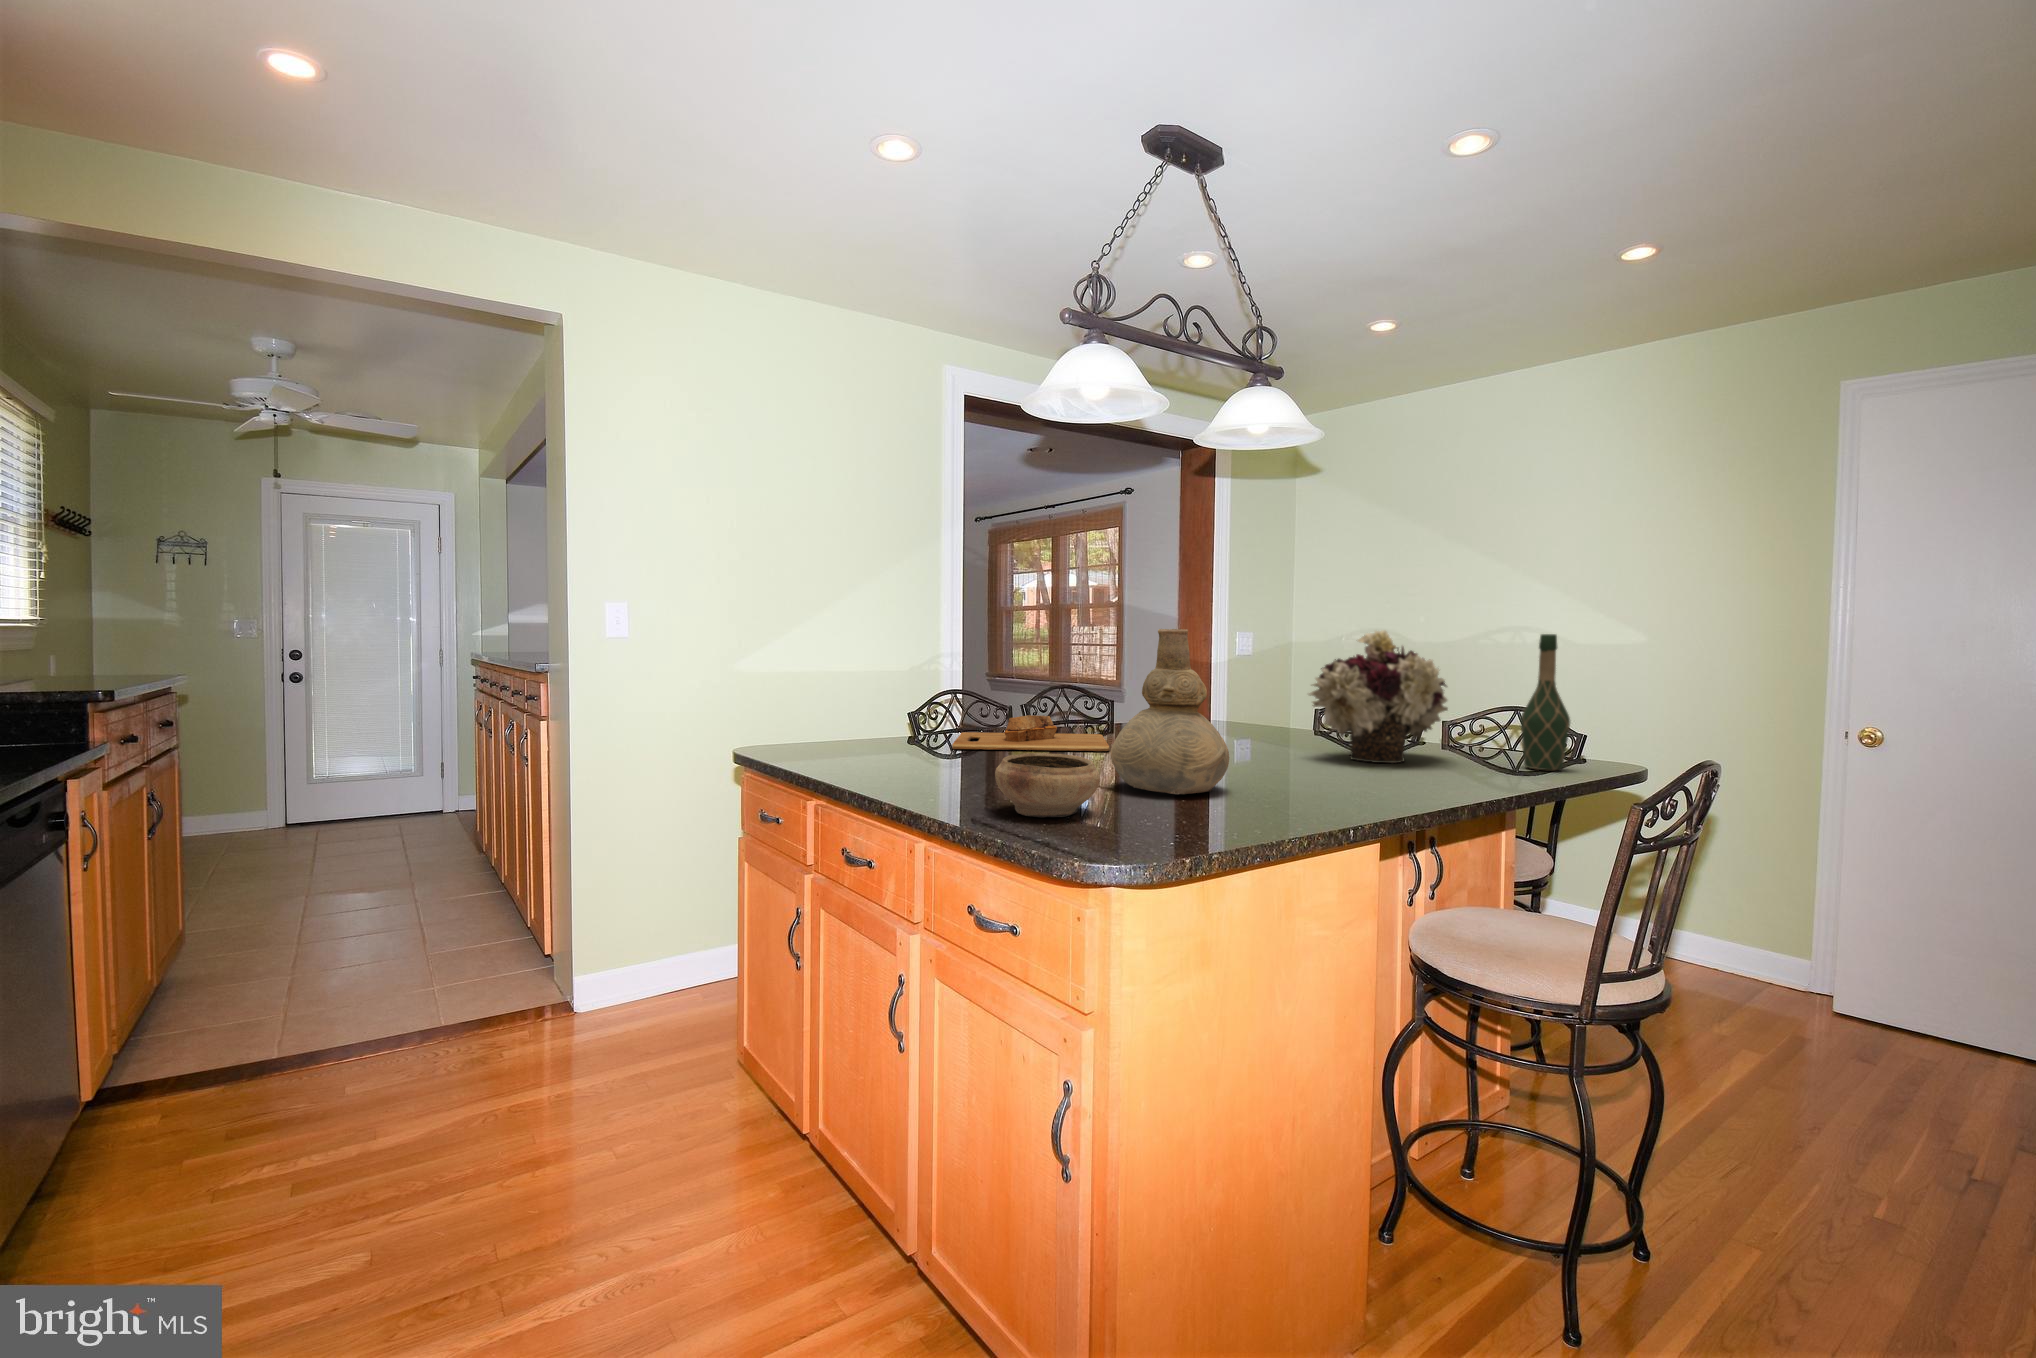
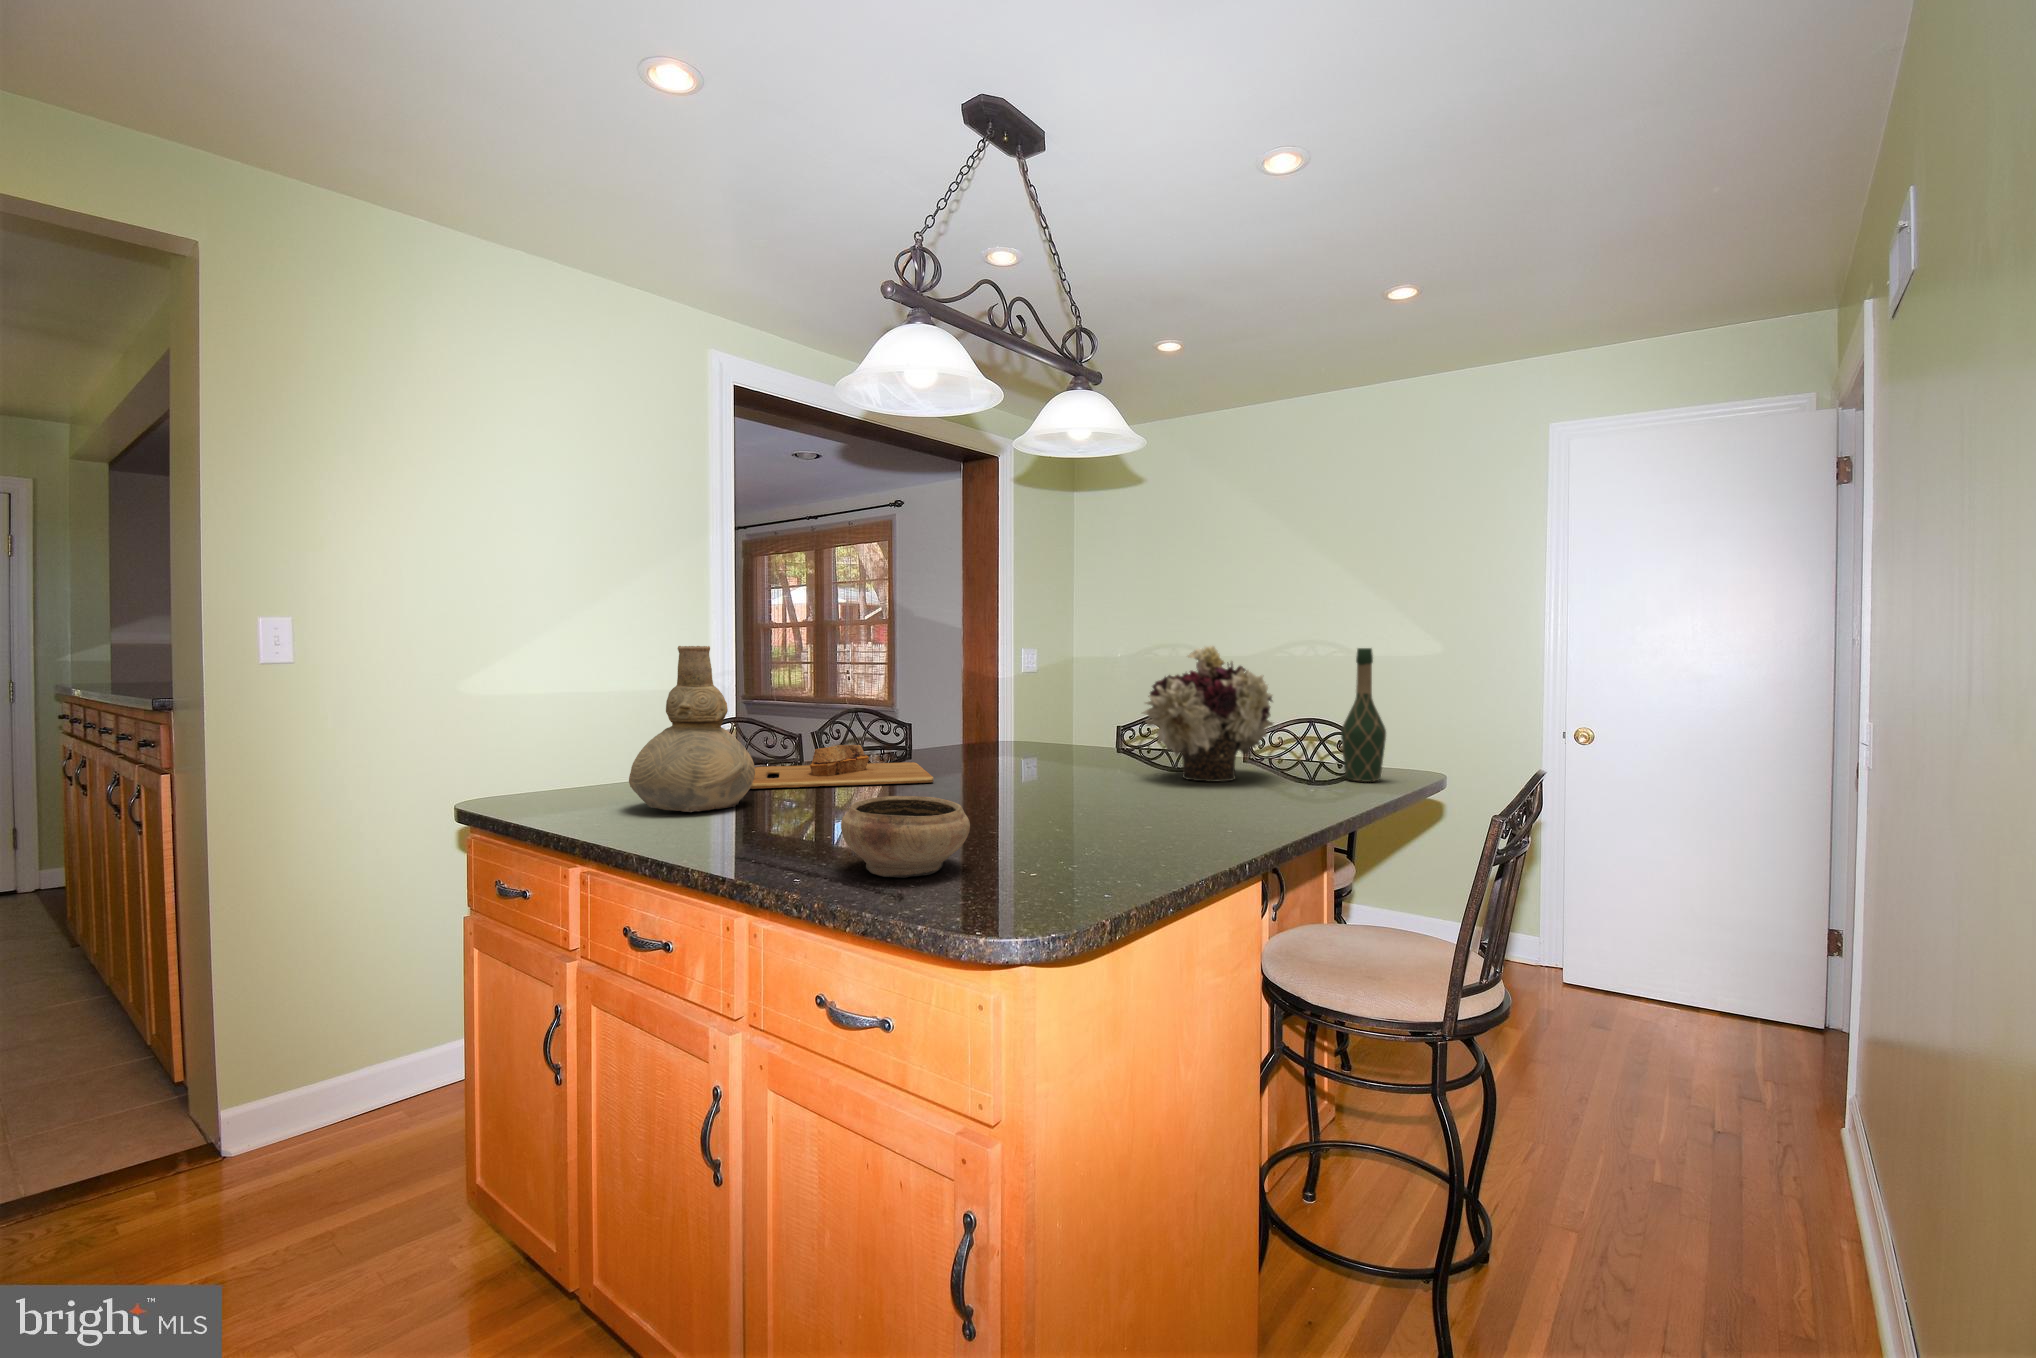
vase: present [1110,629,1229,794] -> present [629,646,755,812]

